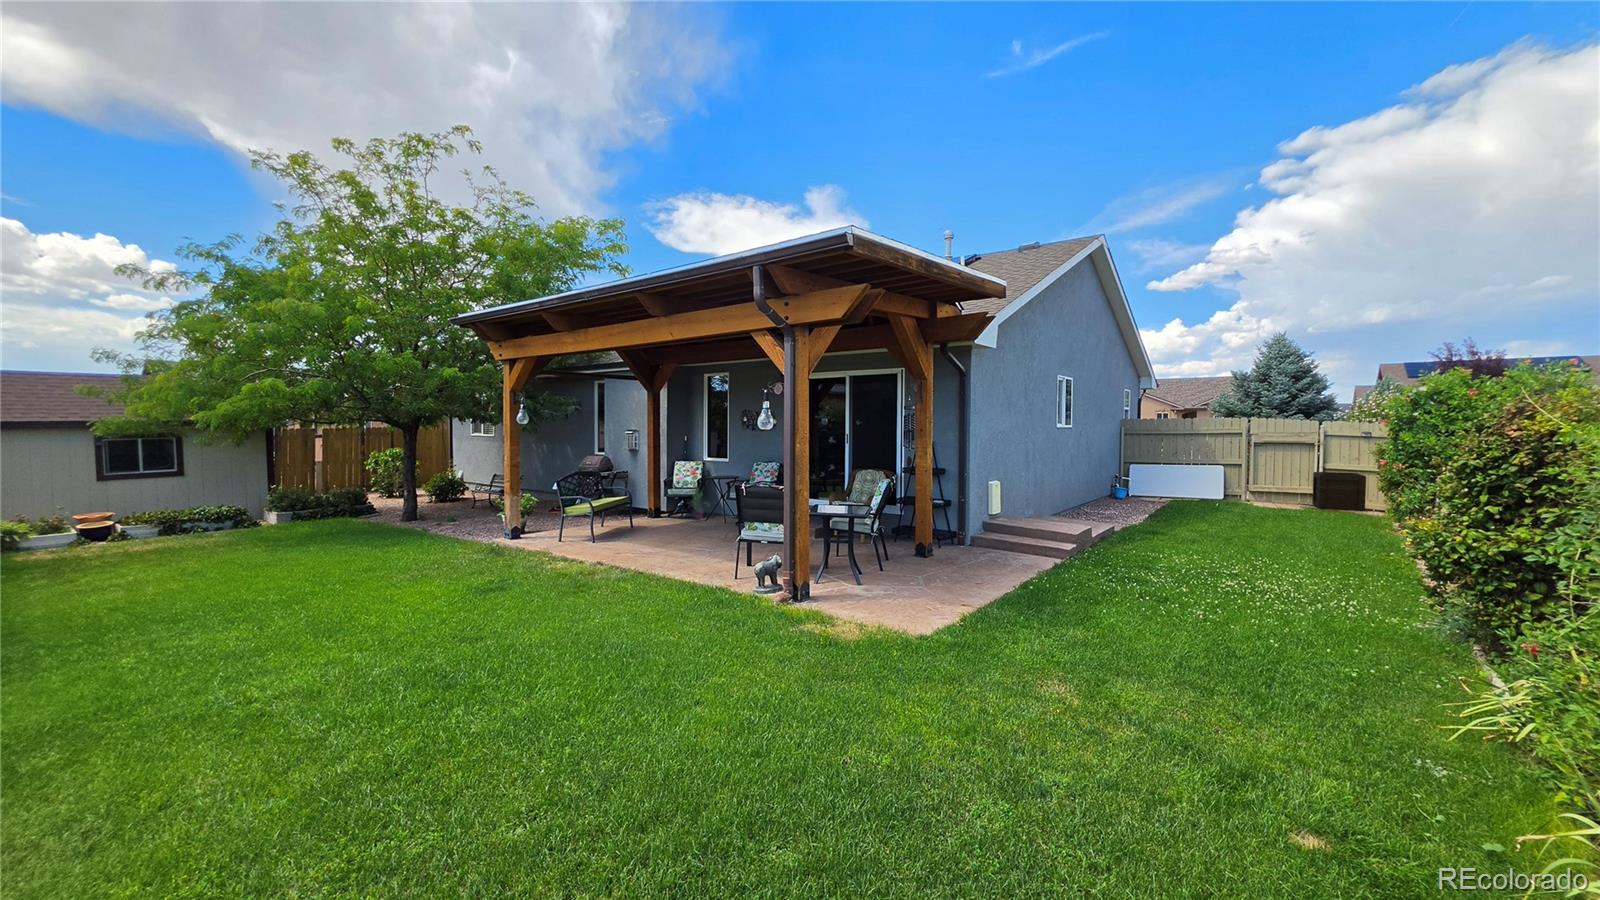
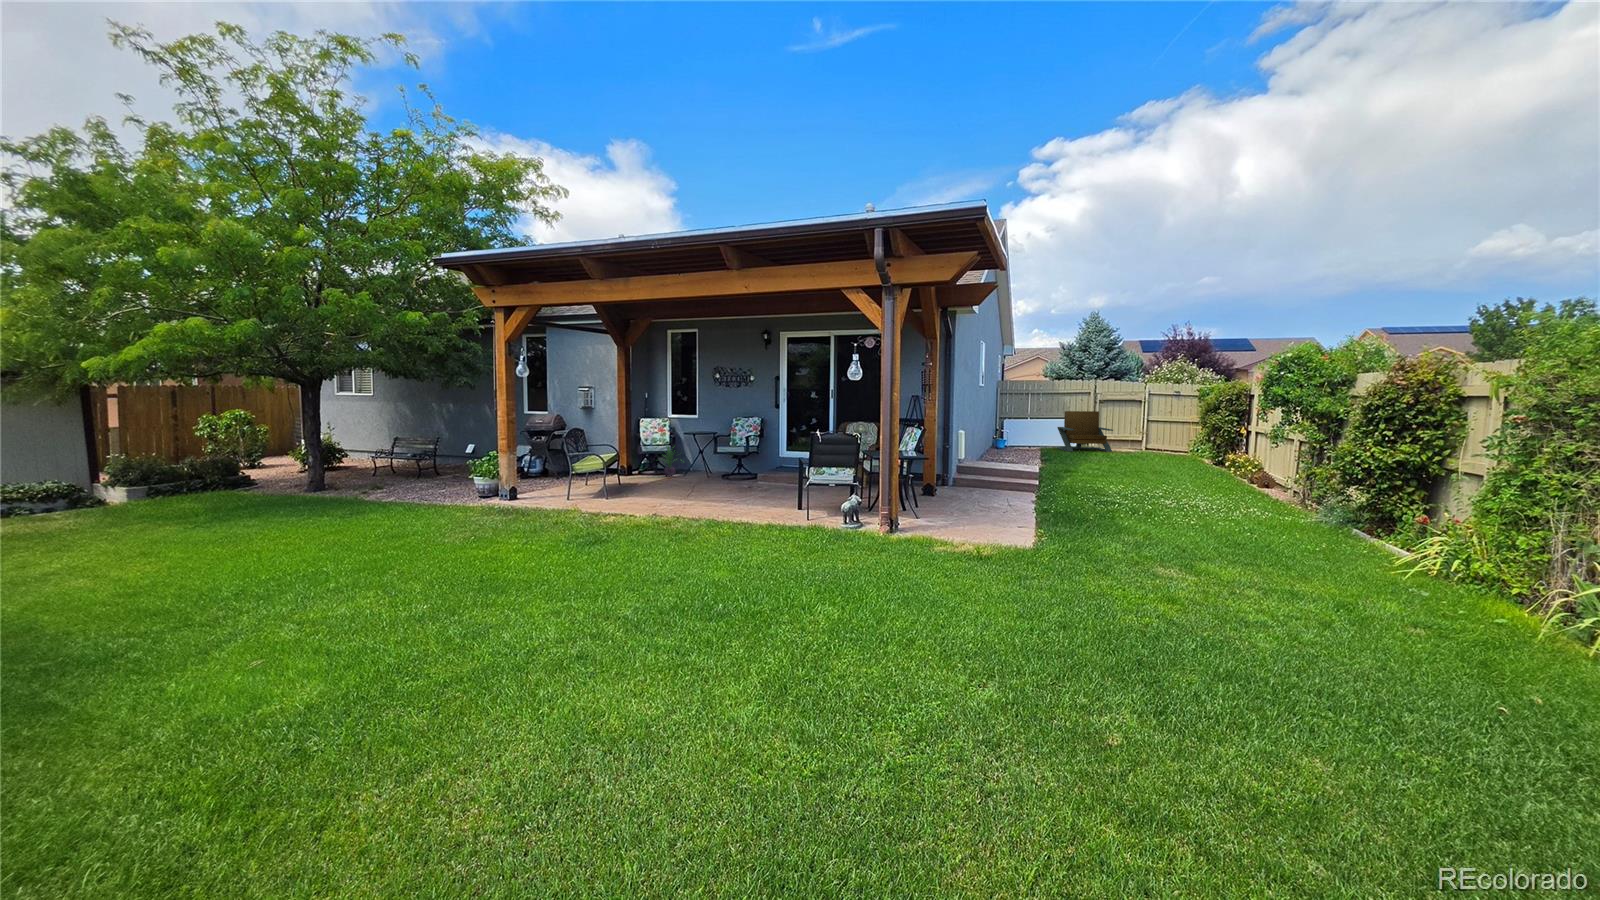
lounge chair: none [1185,456,1256,508] -> present [1057,411,1113,452]
wooden crate: present [1312,472,1366,511] -> none [1147,423,1187,452]

